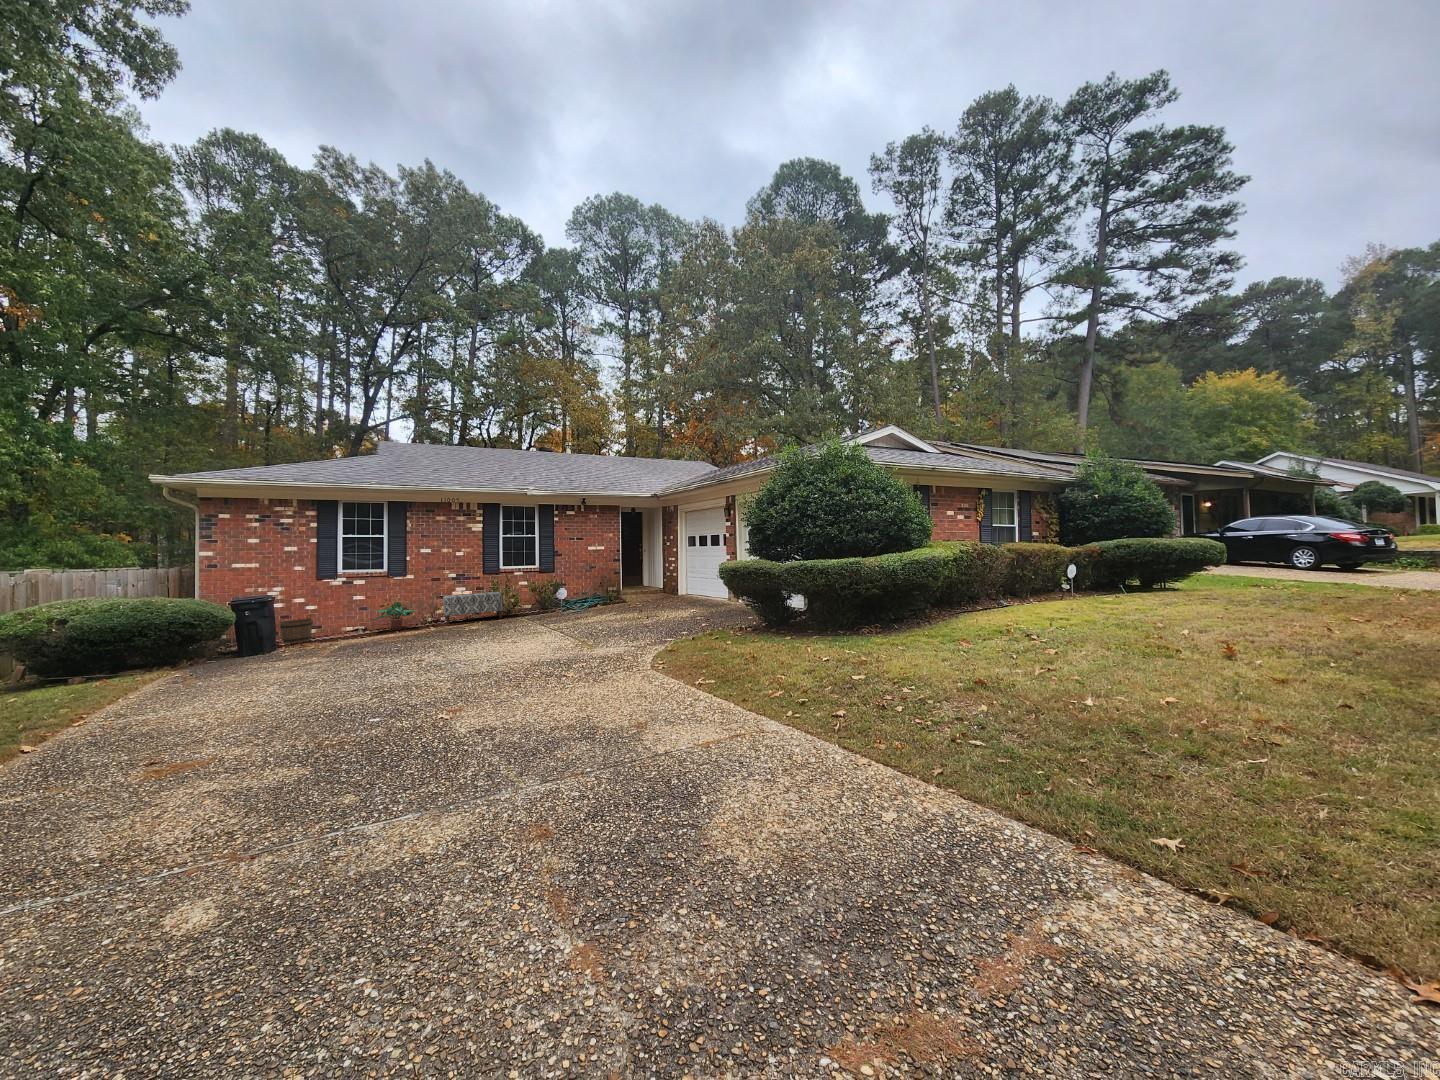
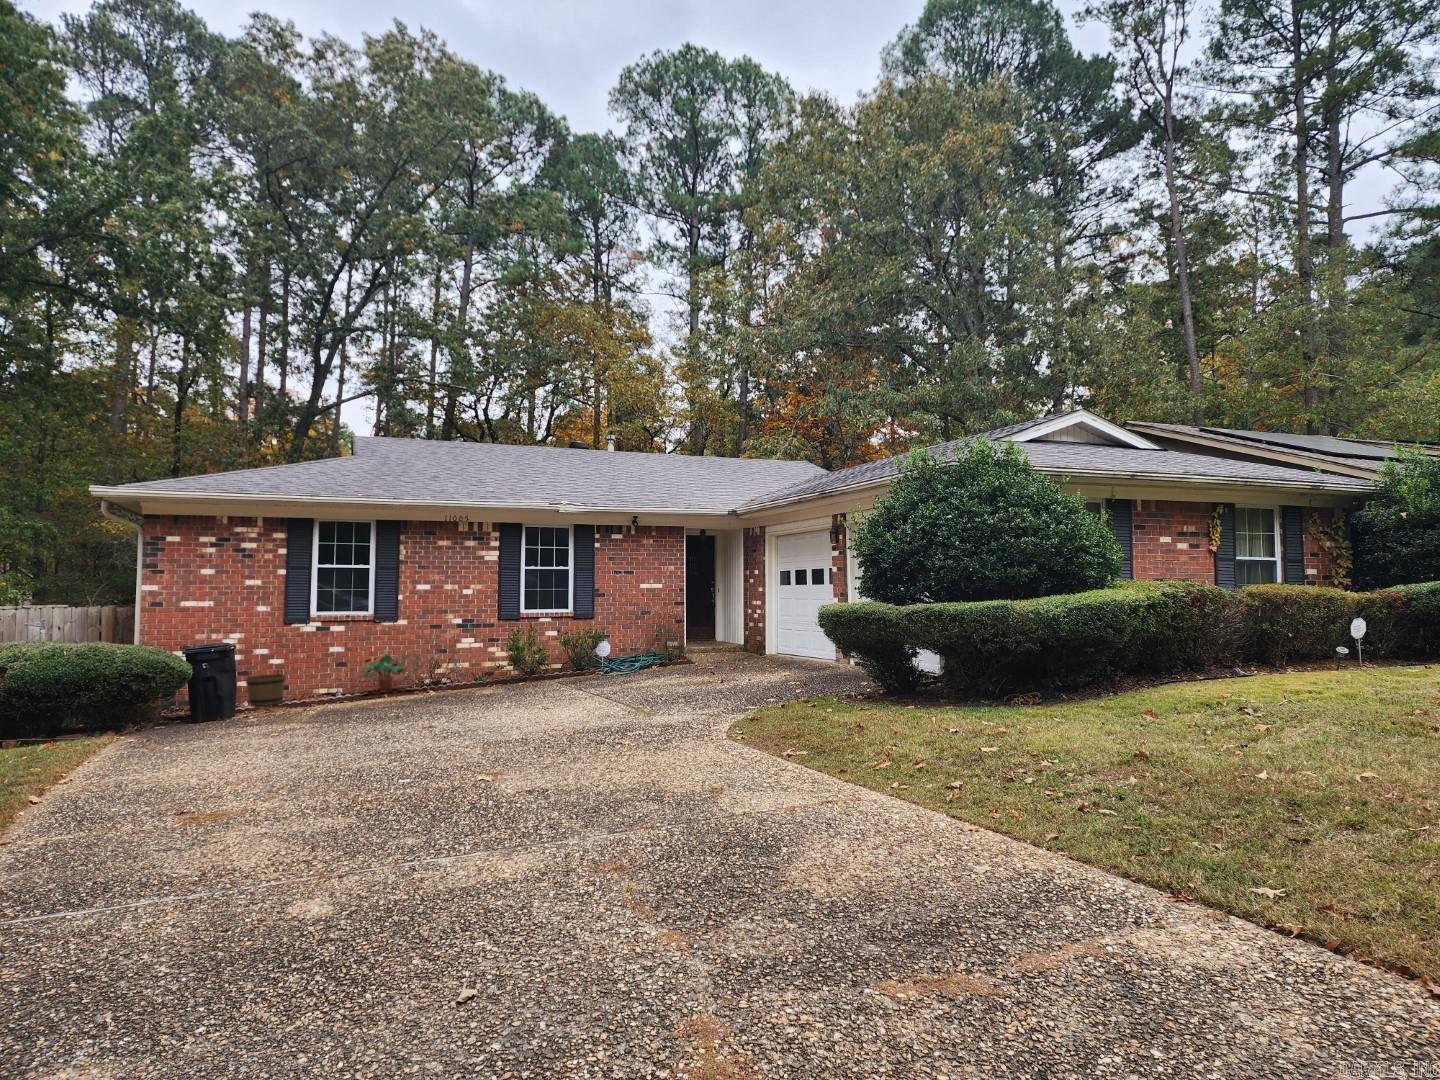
bench: present [443,592,503,624] -> none [443,644,521,686]

